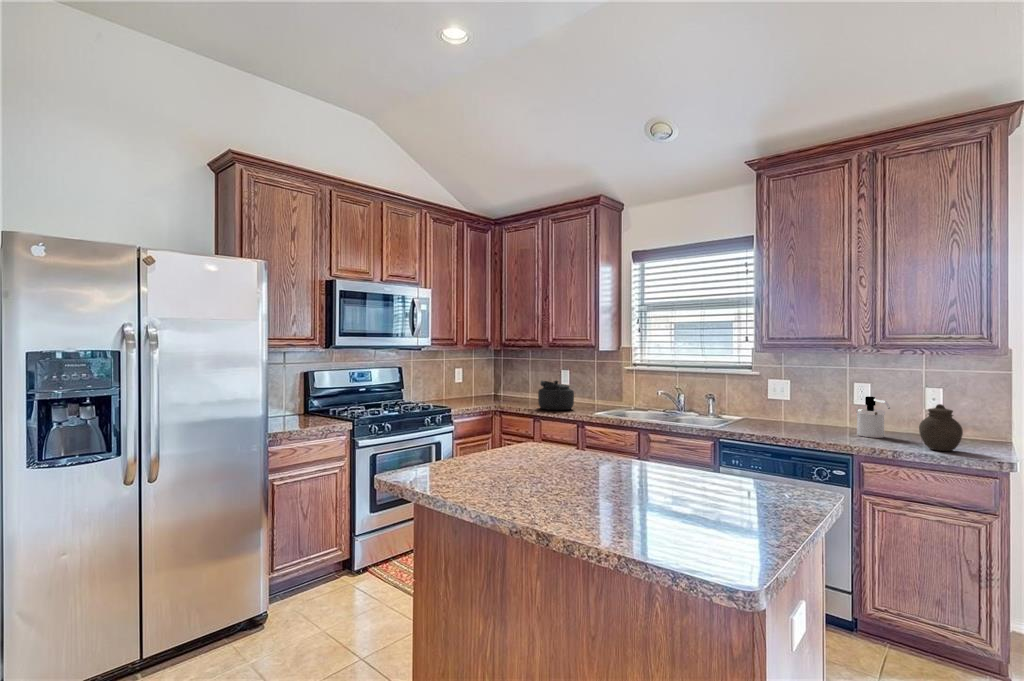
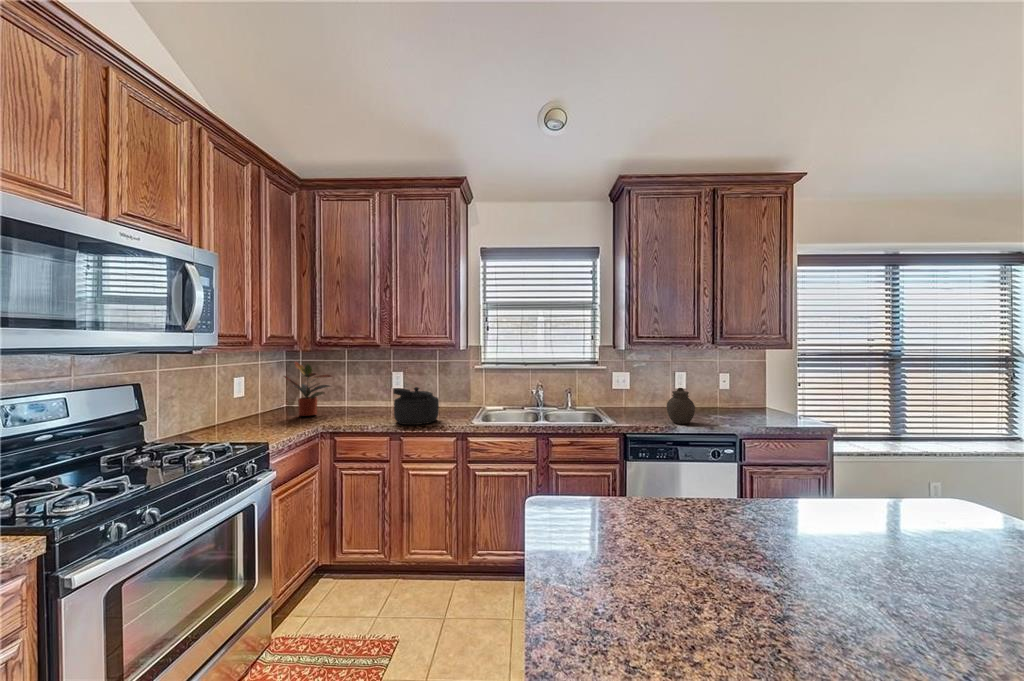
potted plant: none [482,357,515,399] -> present [284,362,332,416]
soap dispenser: present [856,396,890,438] -> none [697,382,730,415]
jar: present [919,404,963,451] -> present [667,388,695,424]

